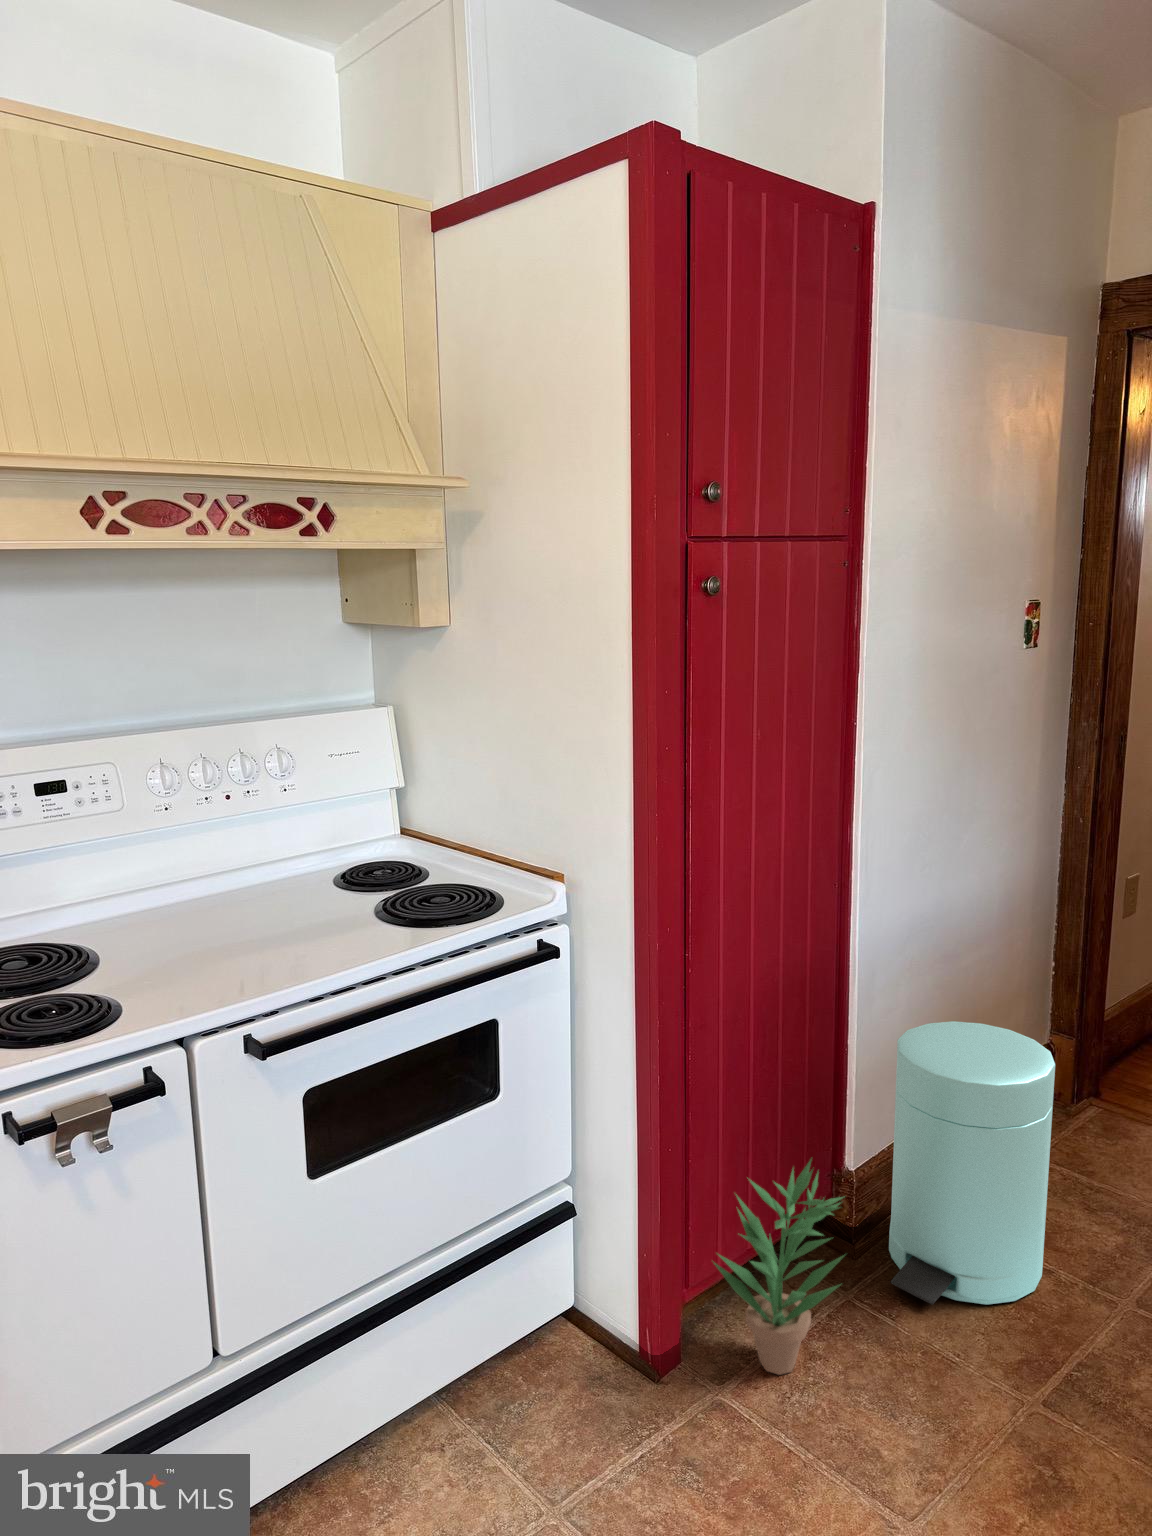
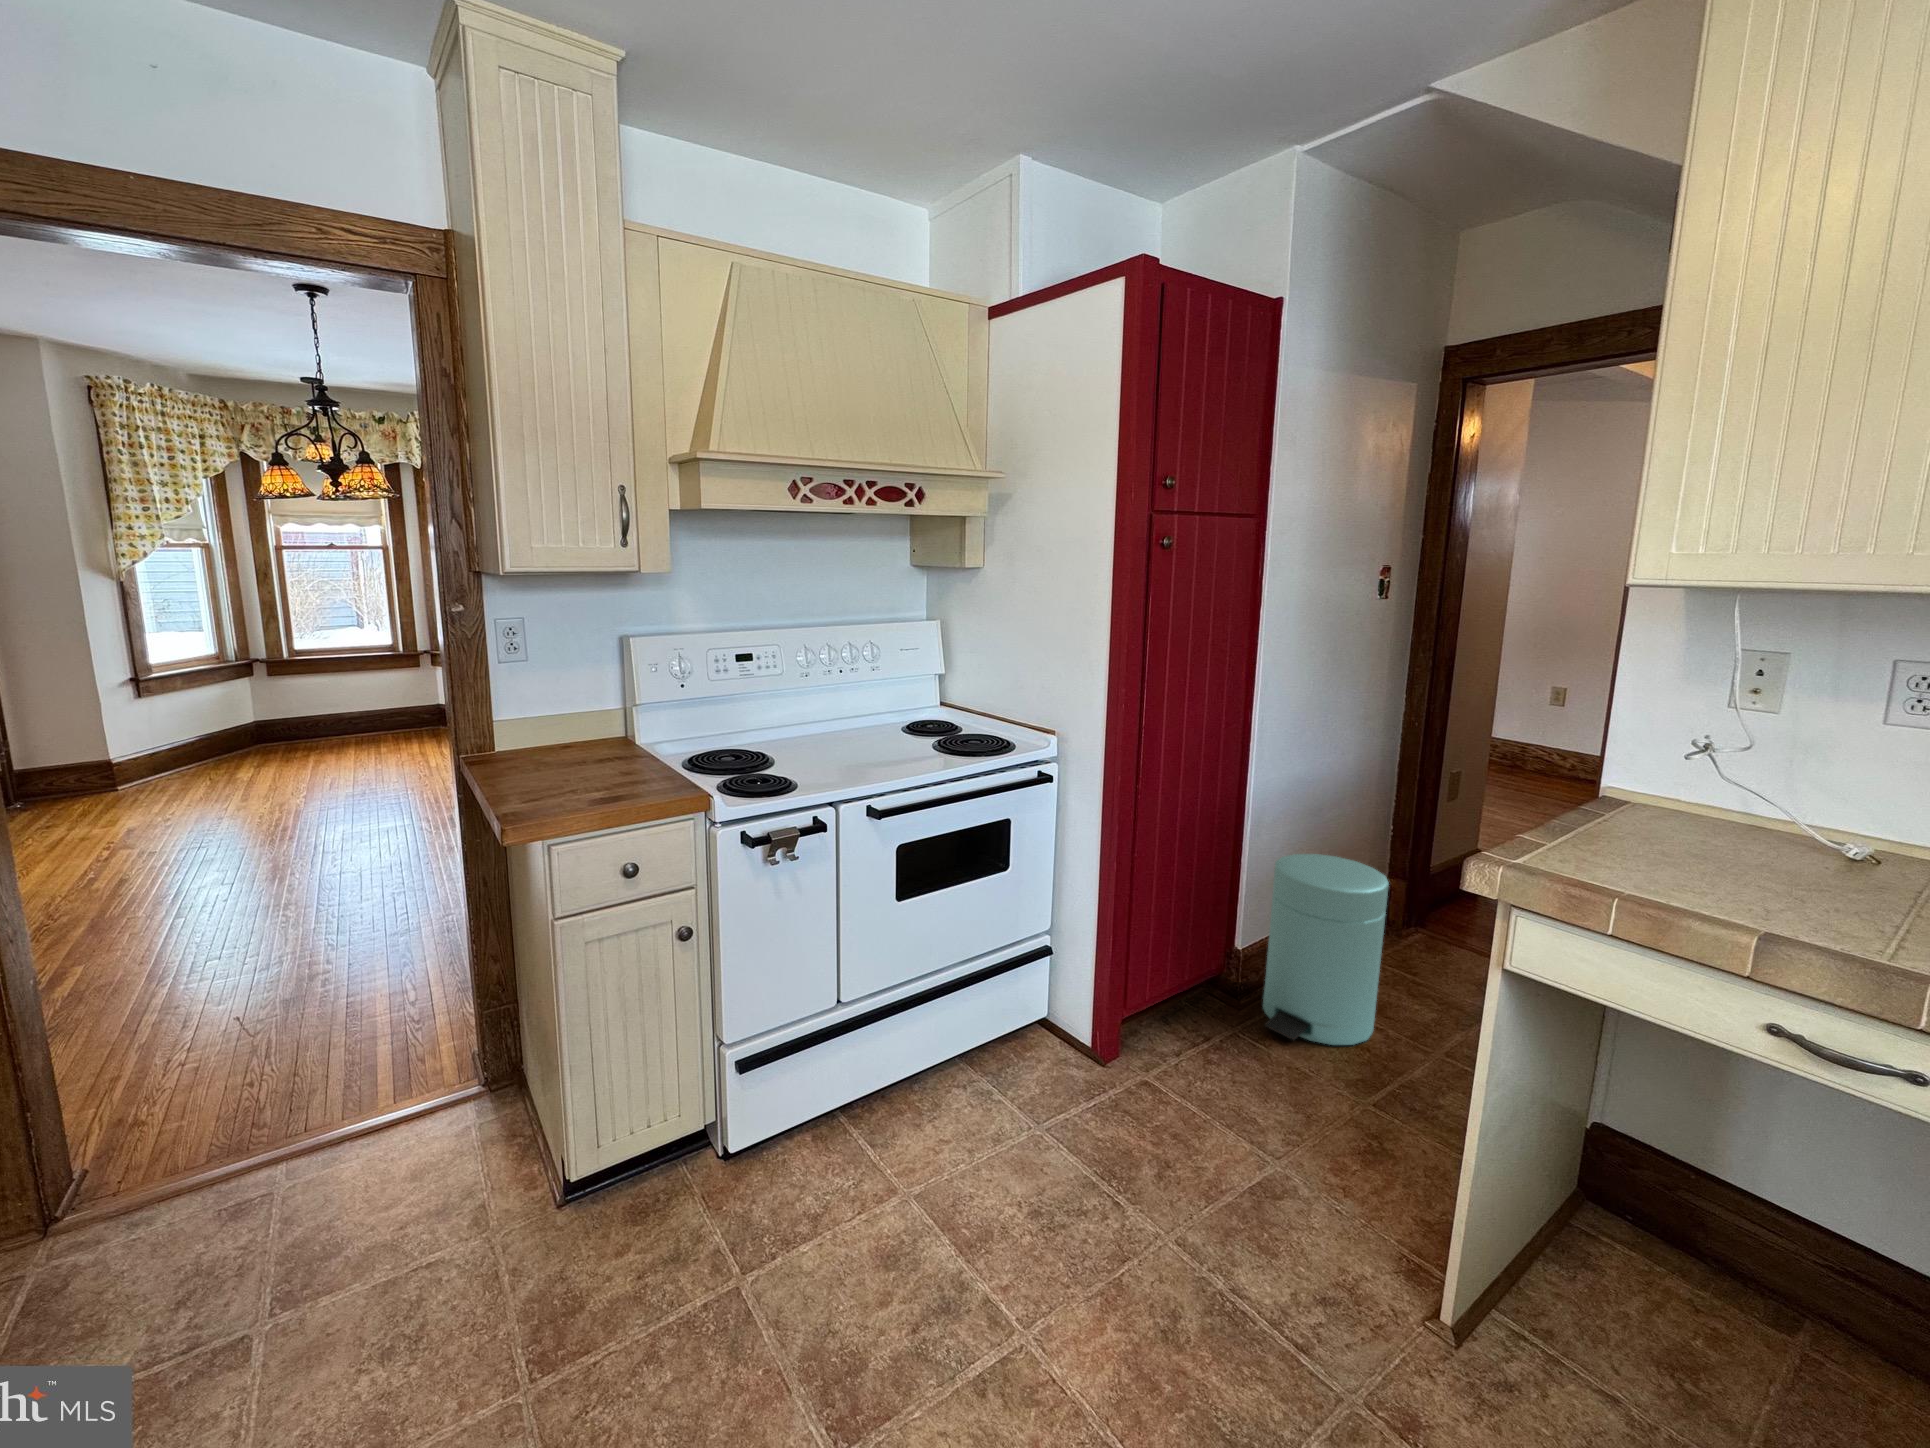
potted plant: present [714,1160,844,1375] -> none [1143,926,1238,1071]

